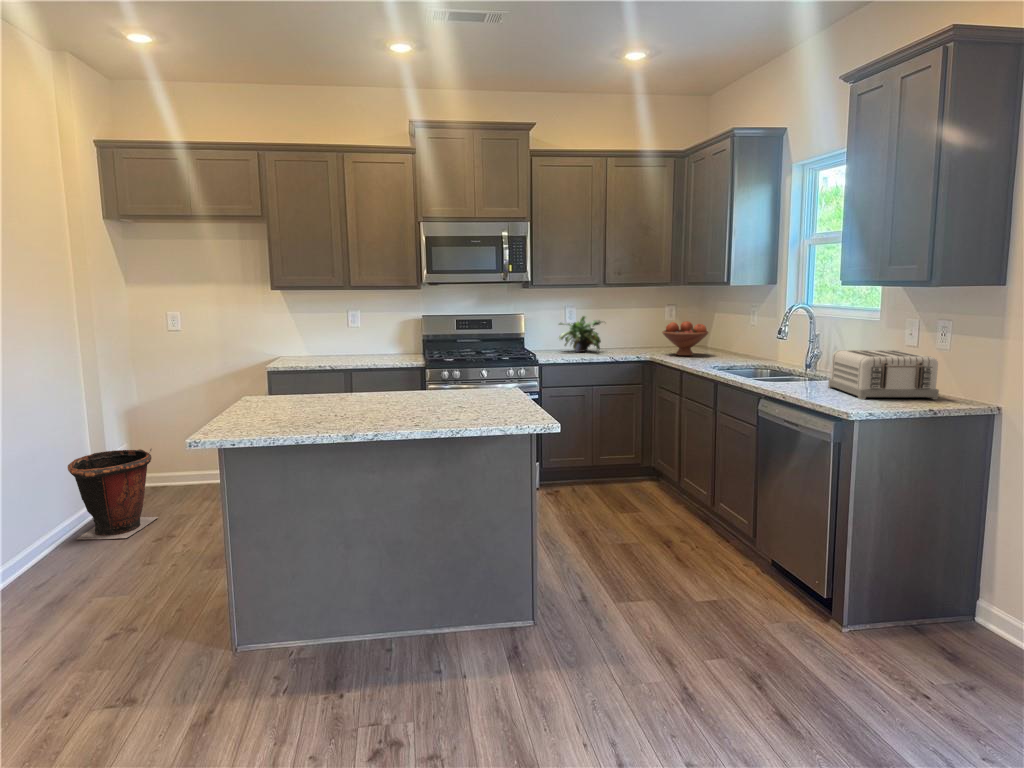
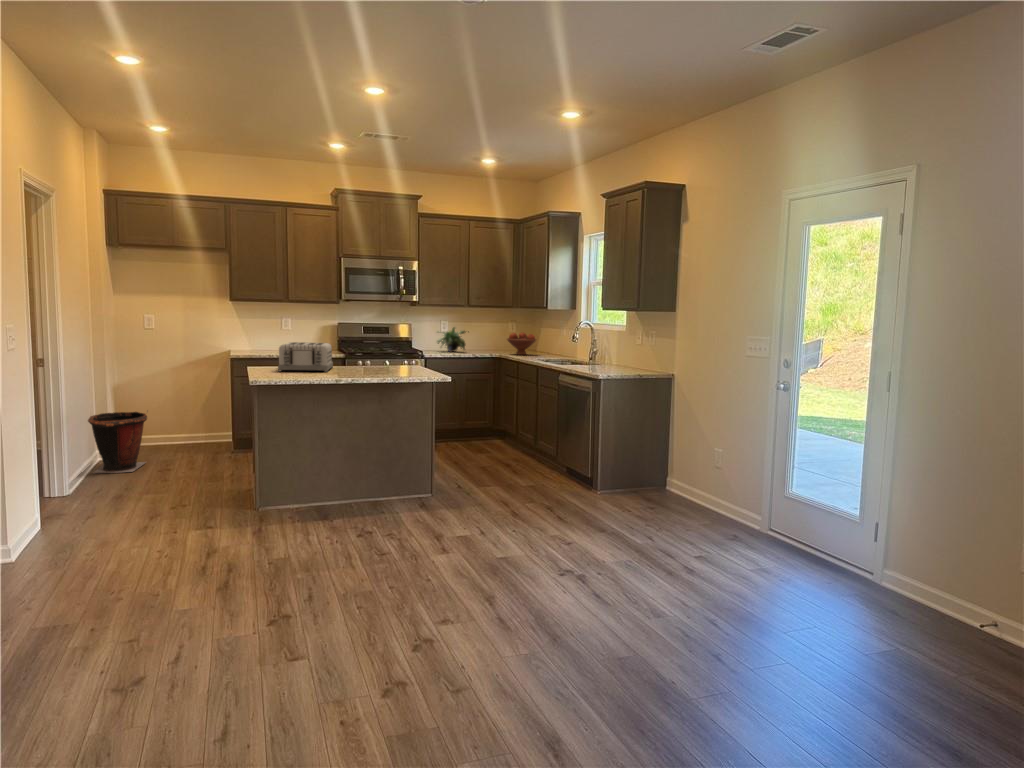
toaster: present [828,350,939,400] -> present [278,342,333,372]

